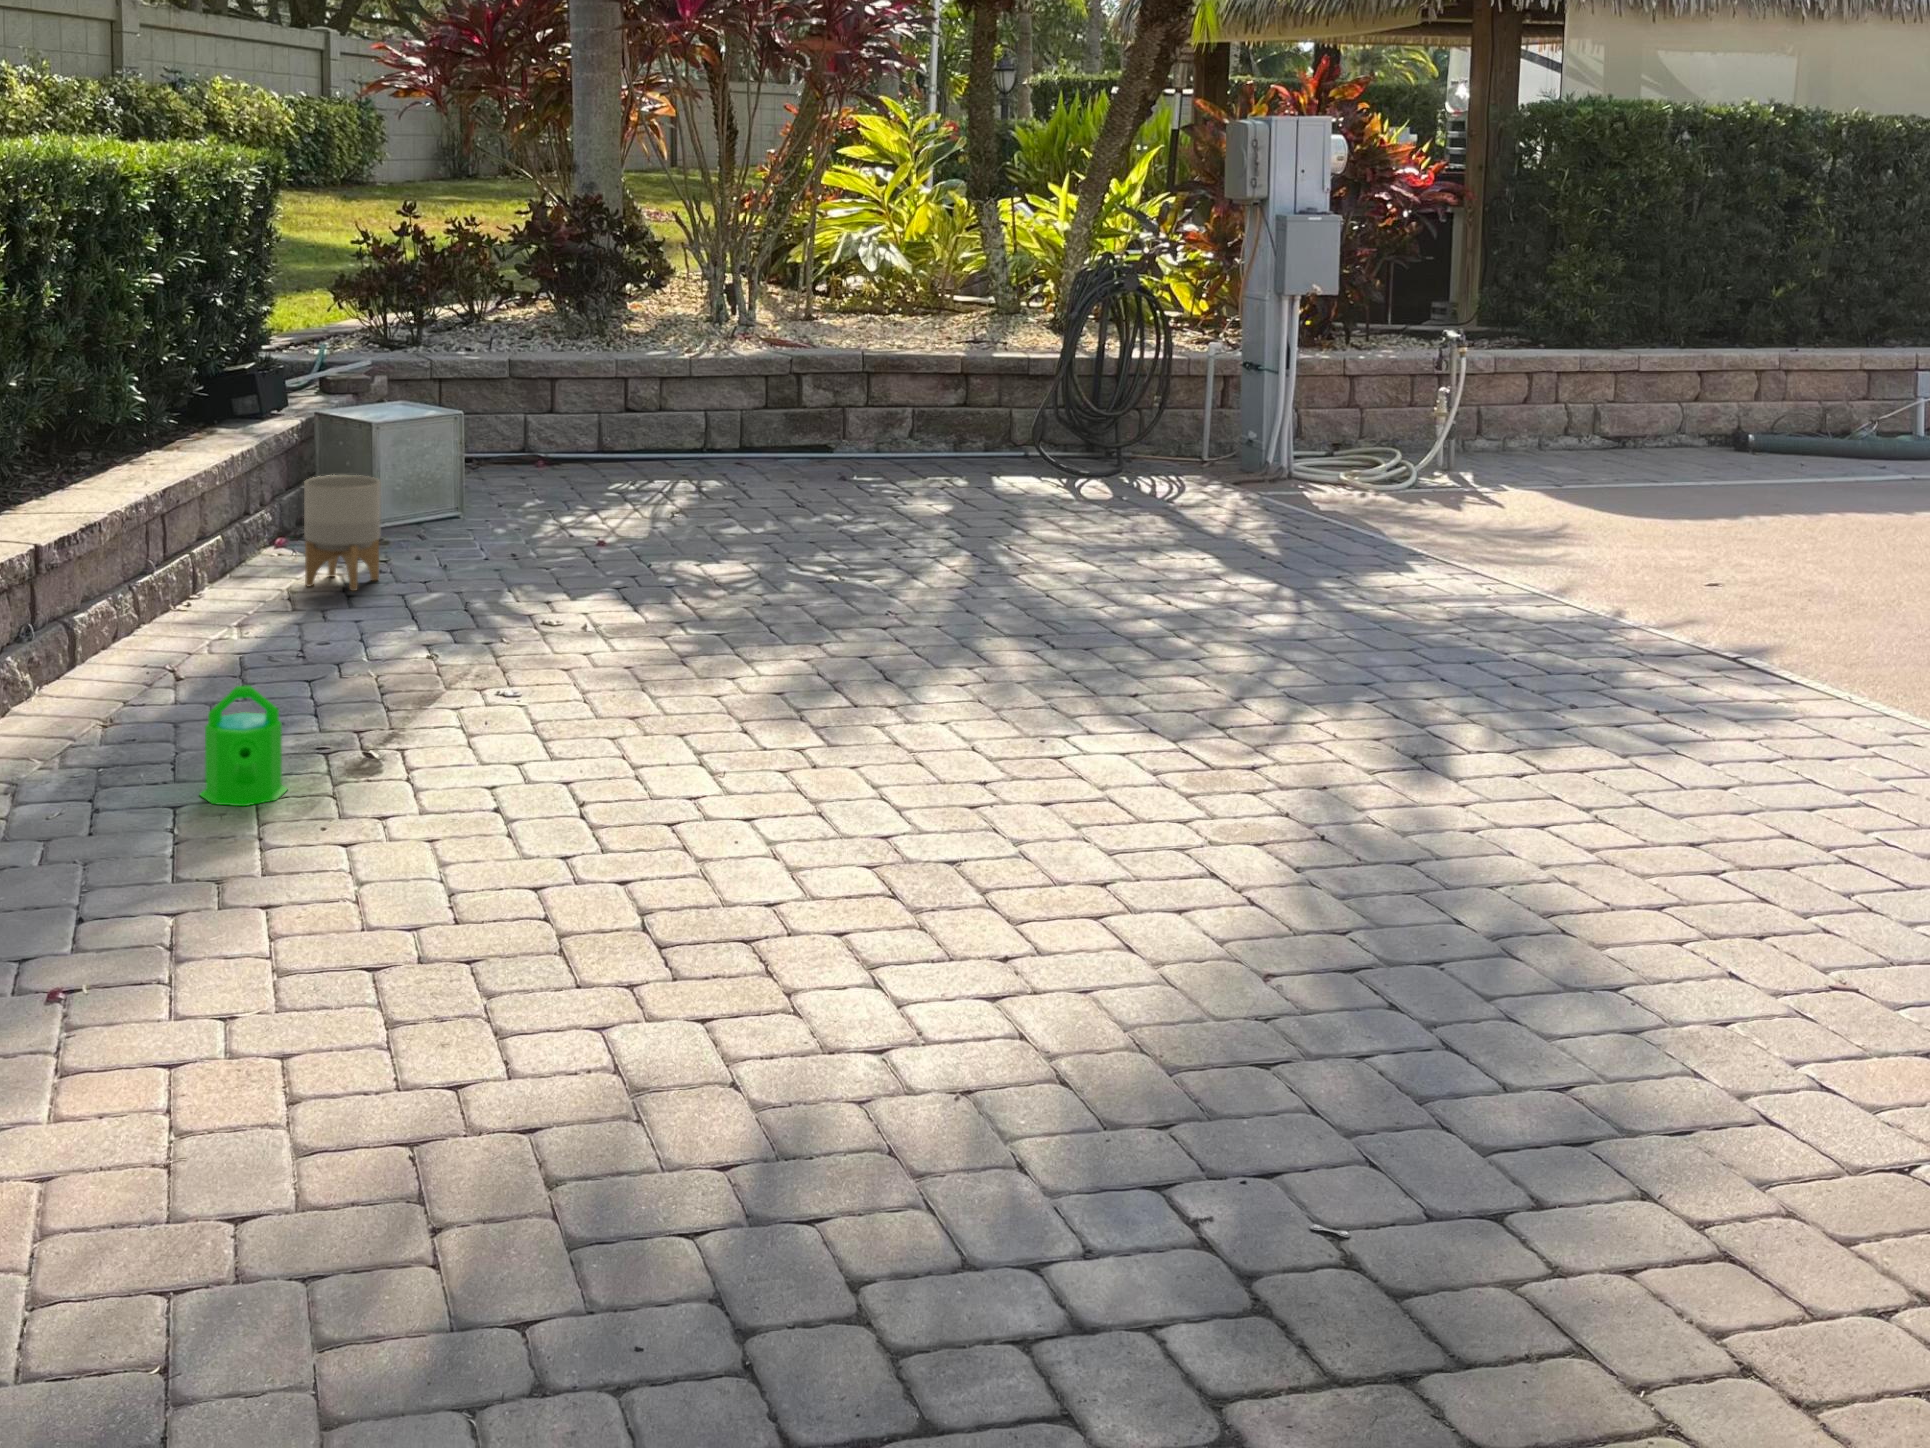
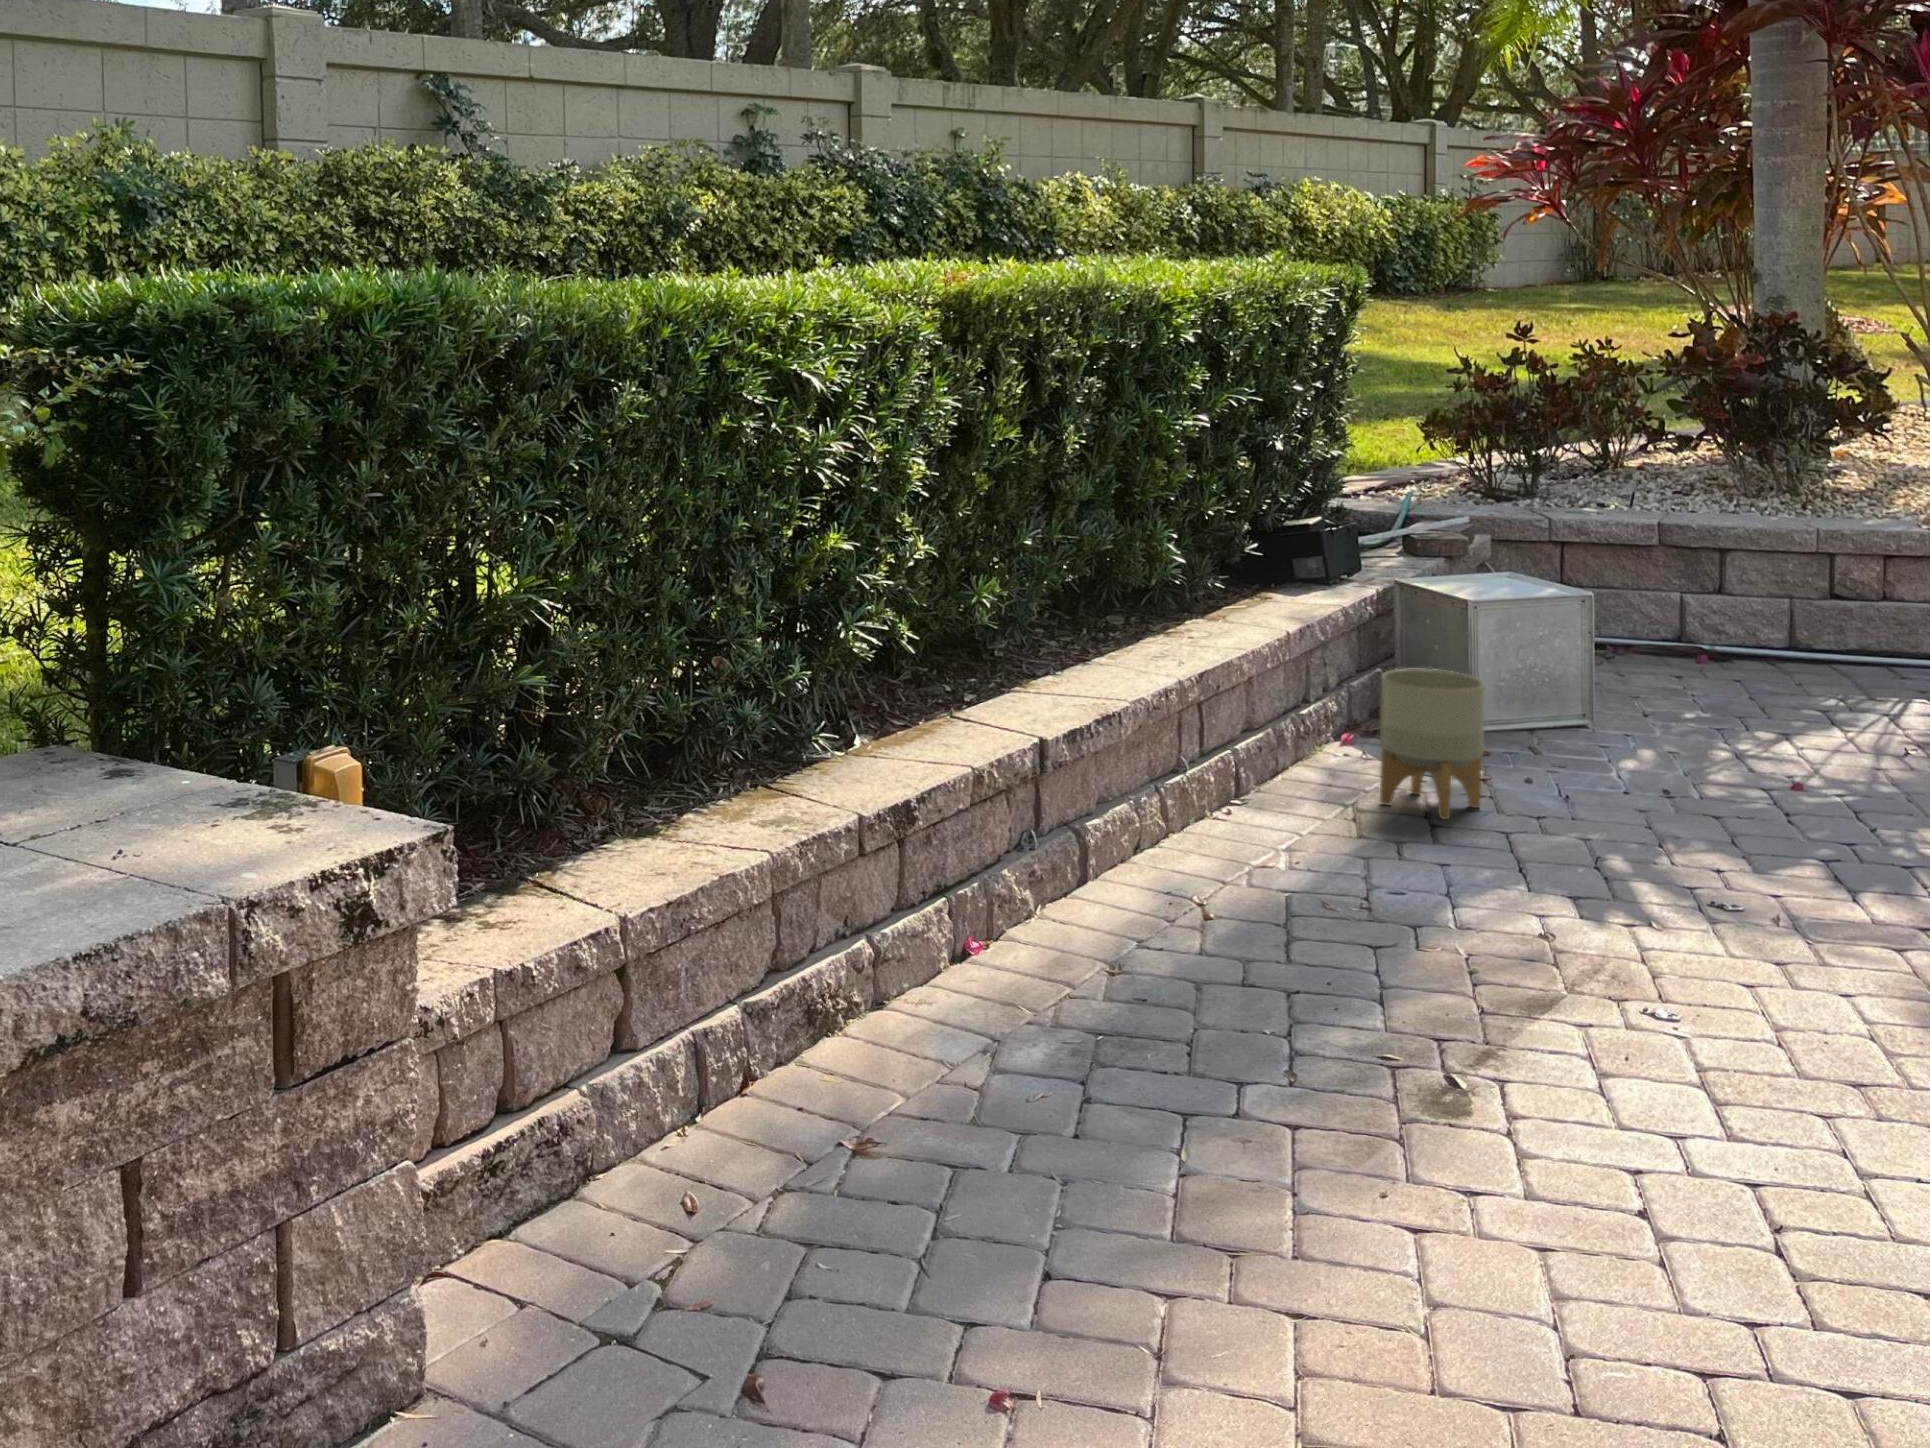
watering can: present [200,686,287,806] -> none [1215,977,1337,1141]

